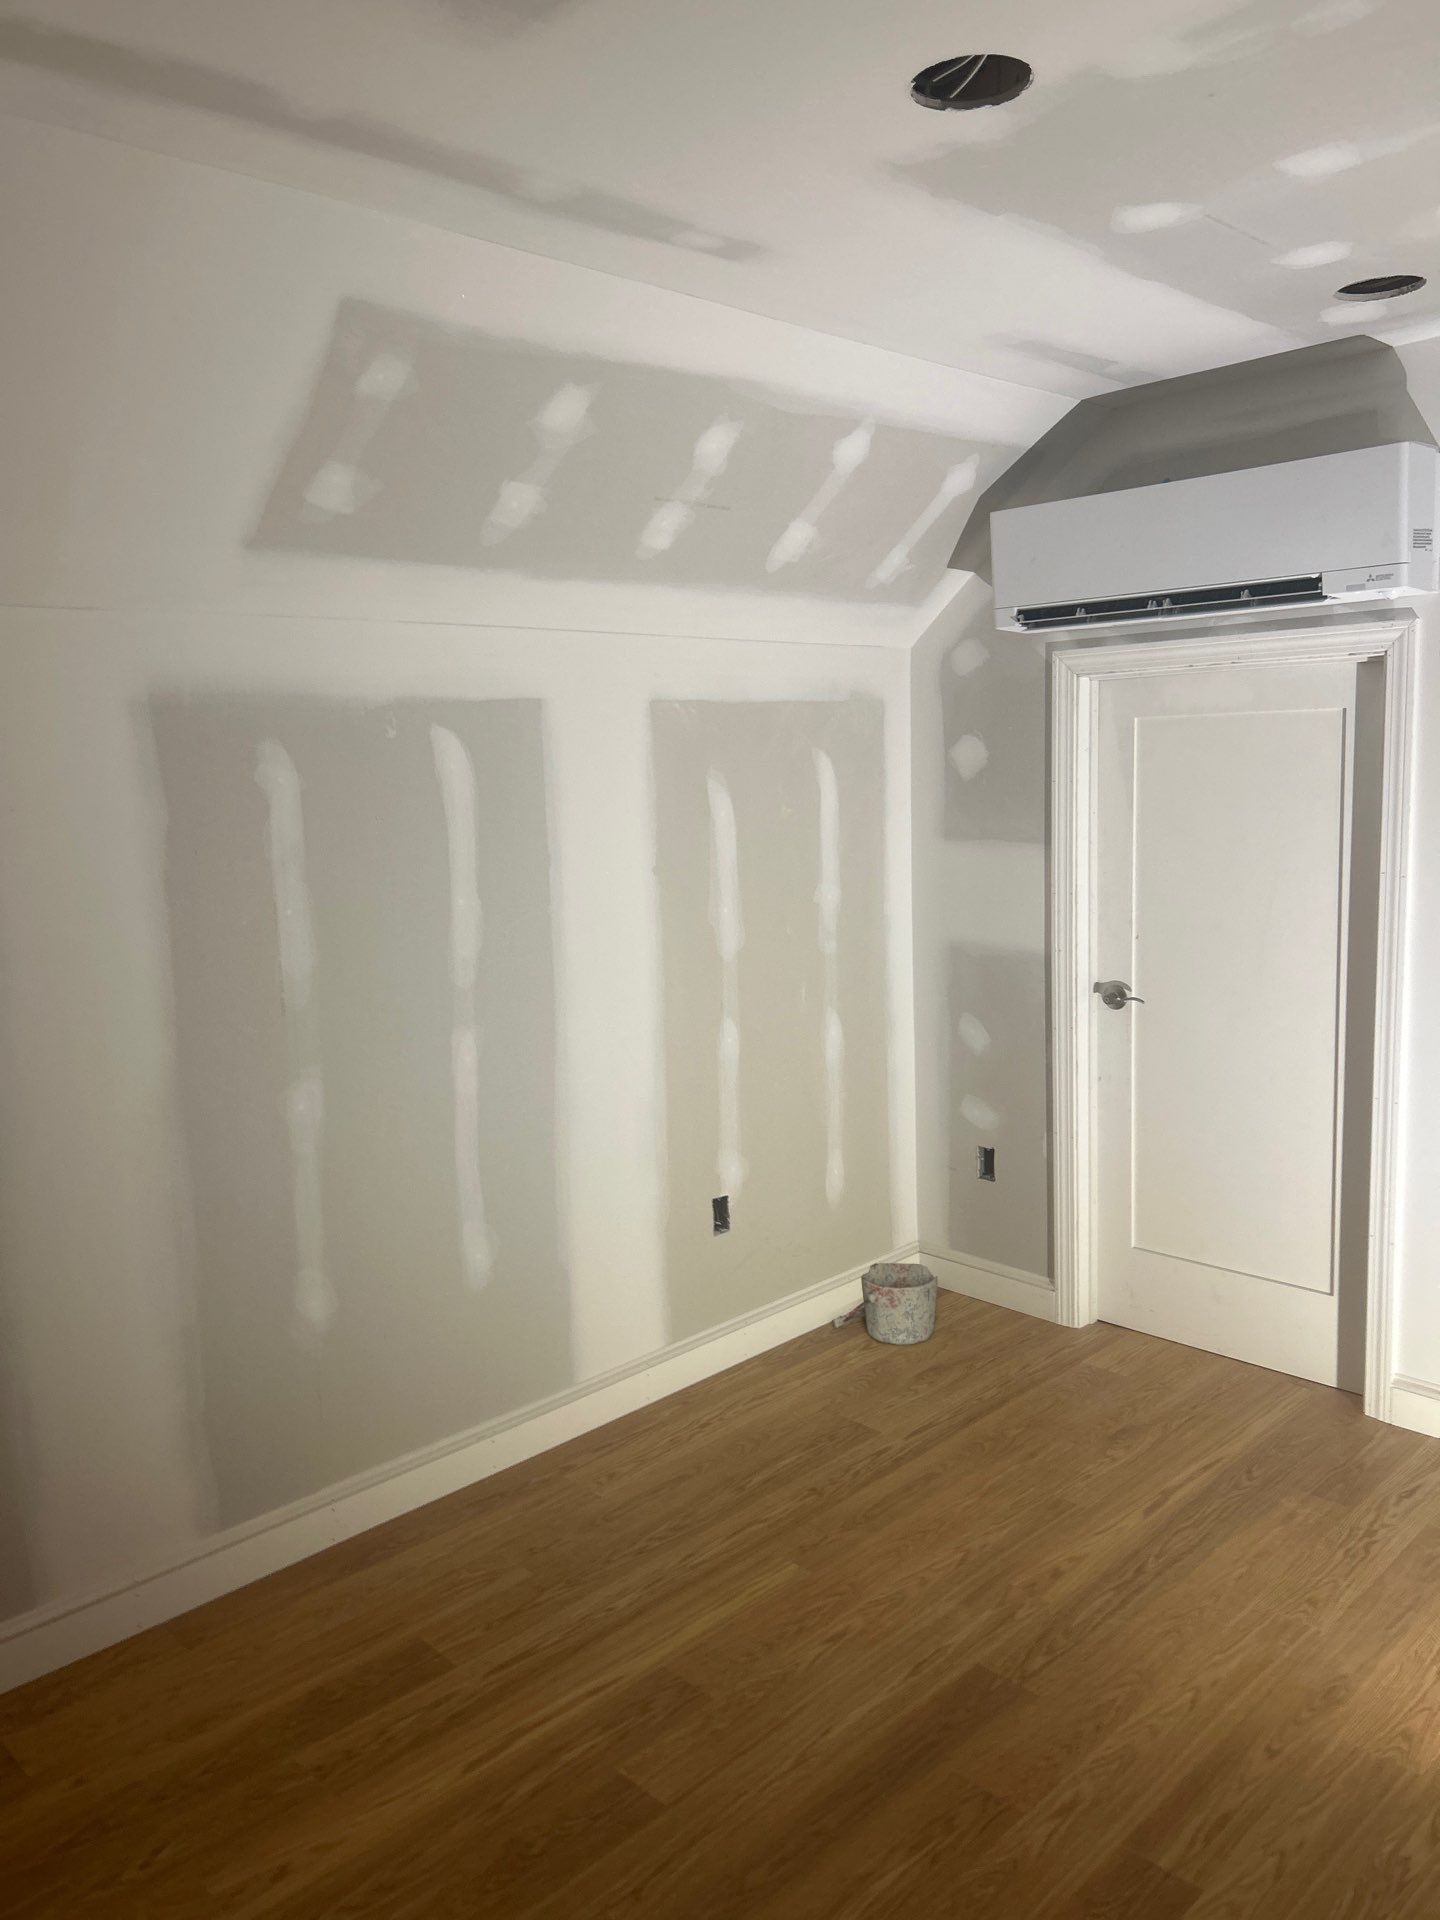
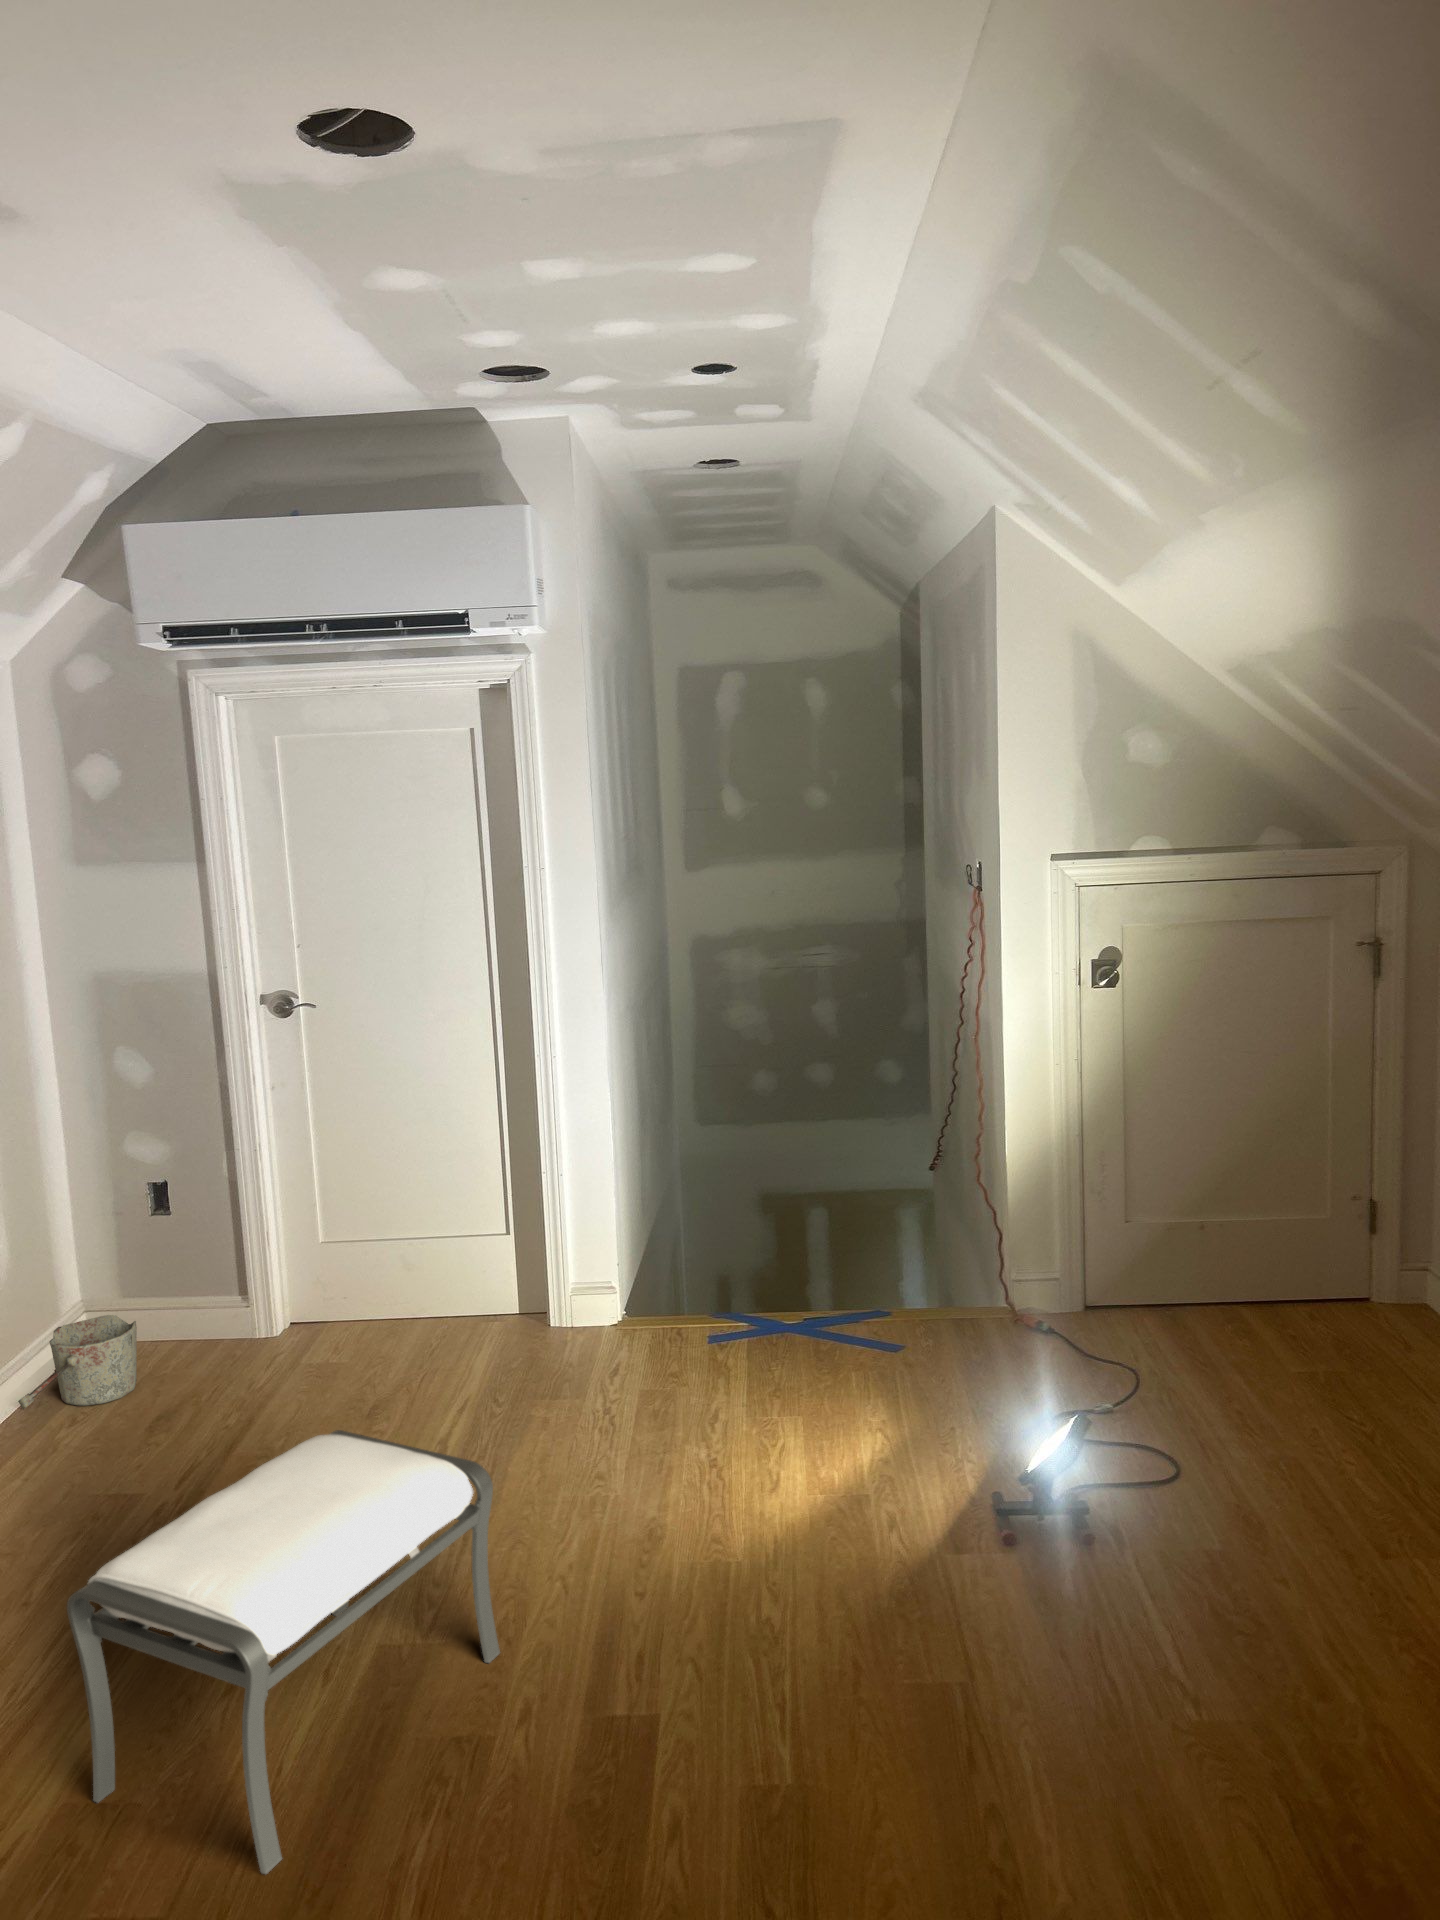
ottoman: none [663,1442,1082,1840] -> present [67,1430,500,1874]

